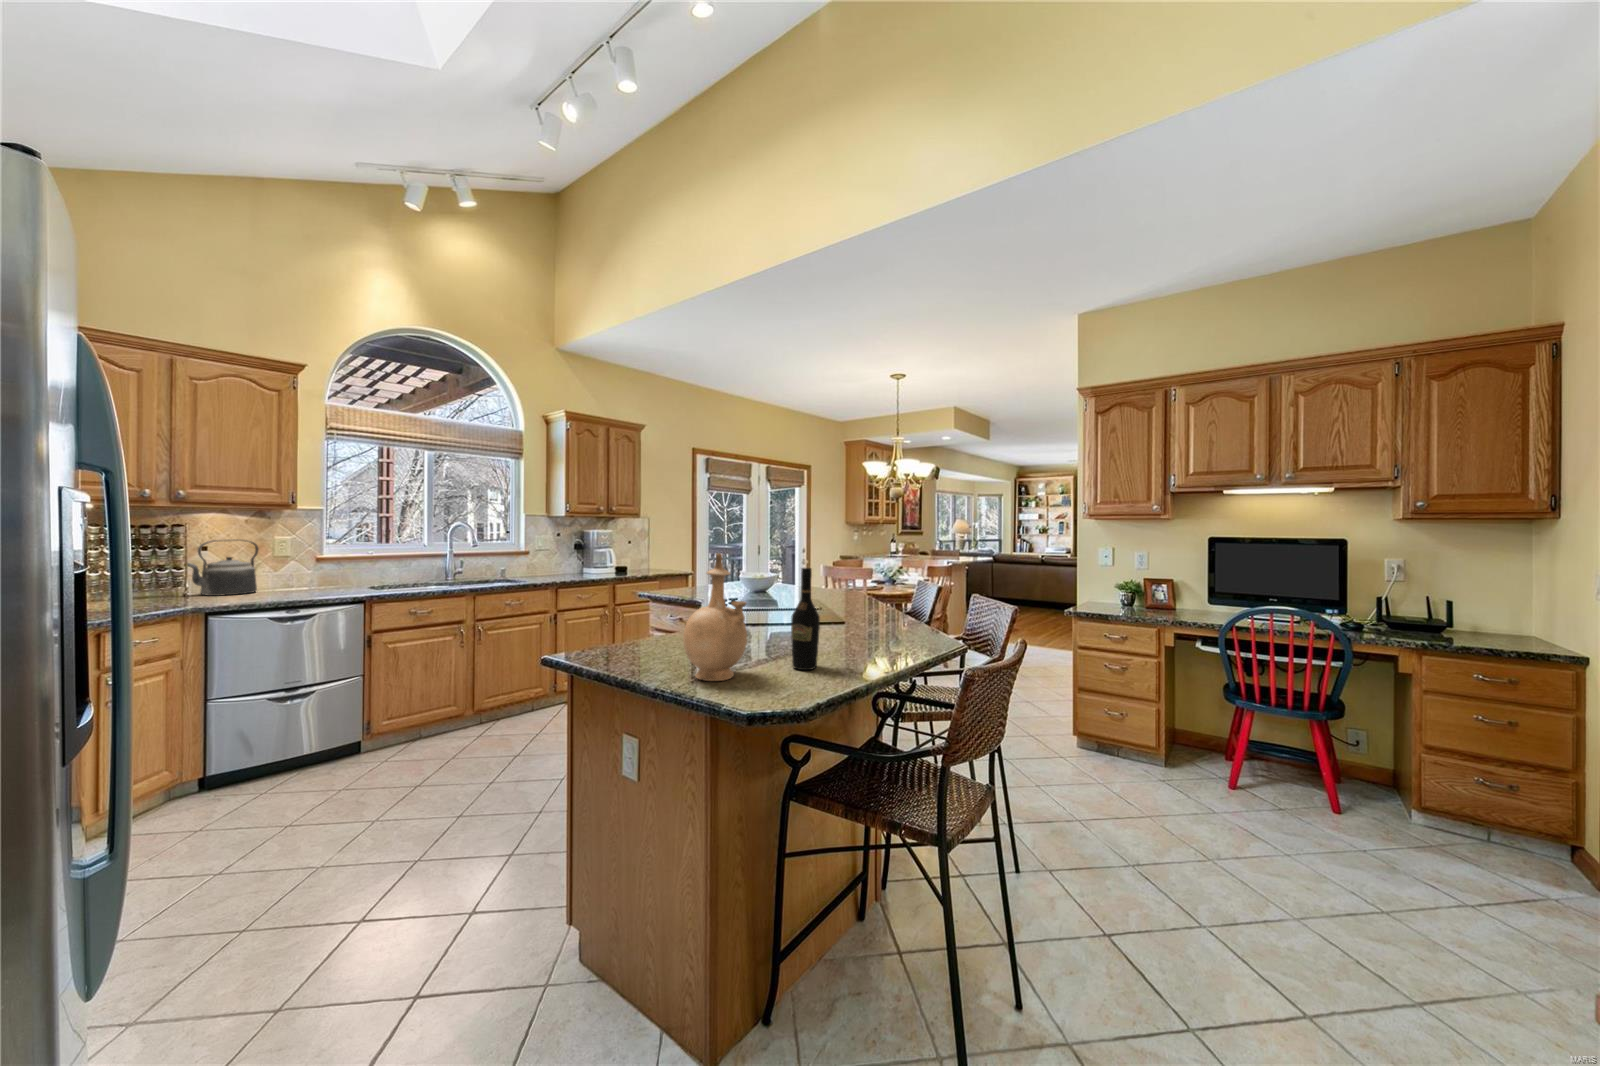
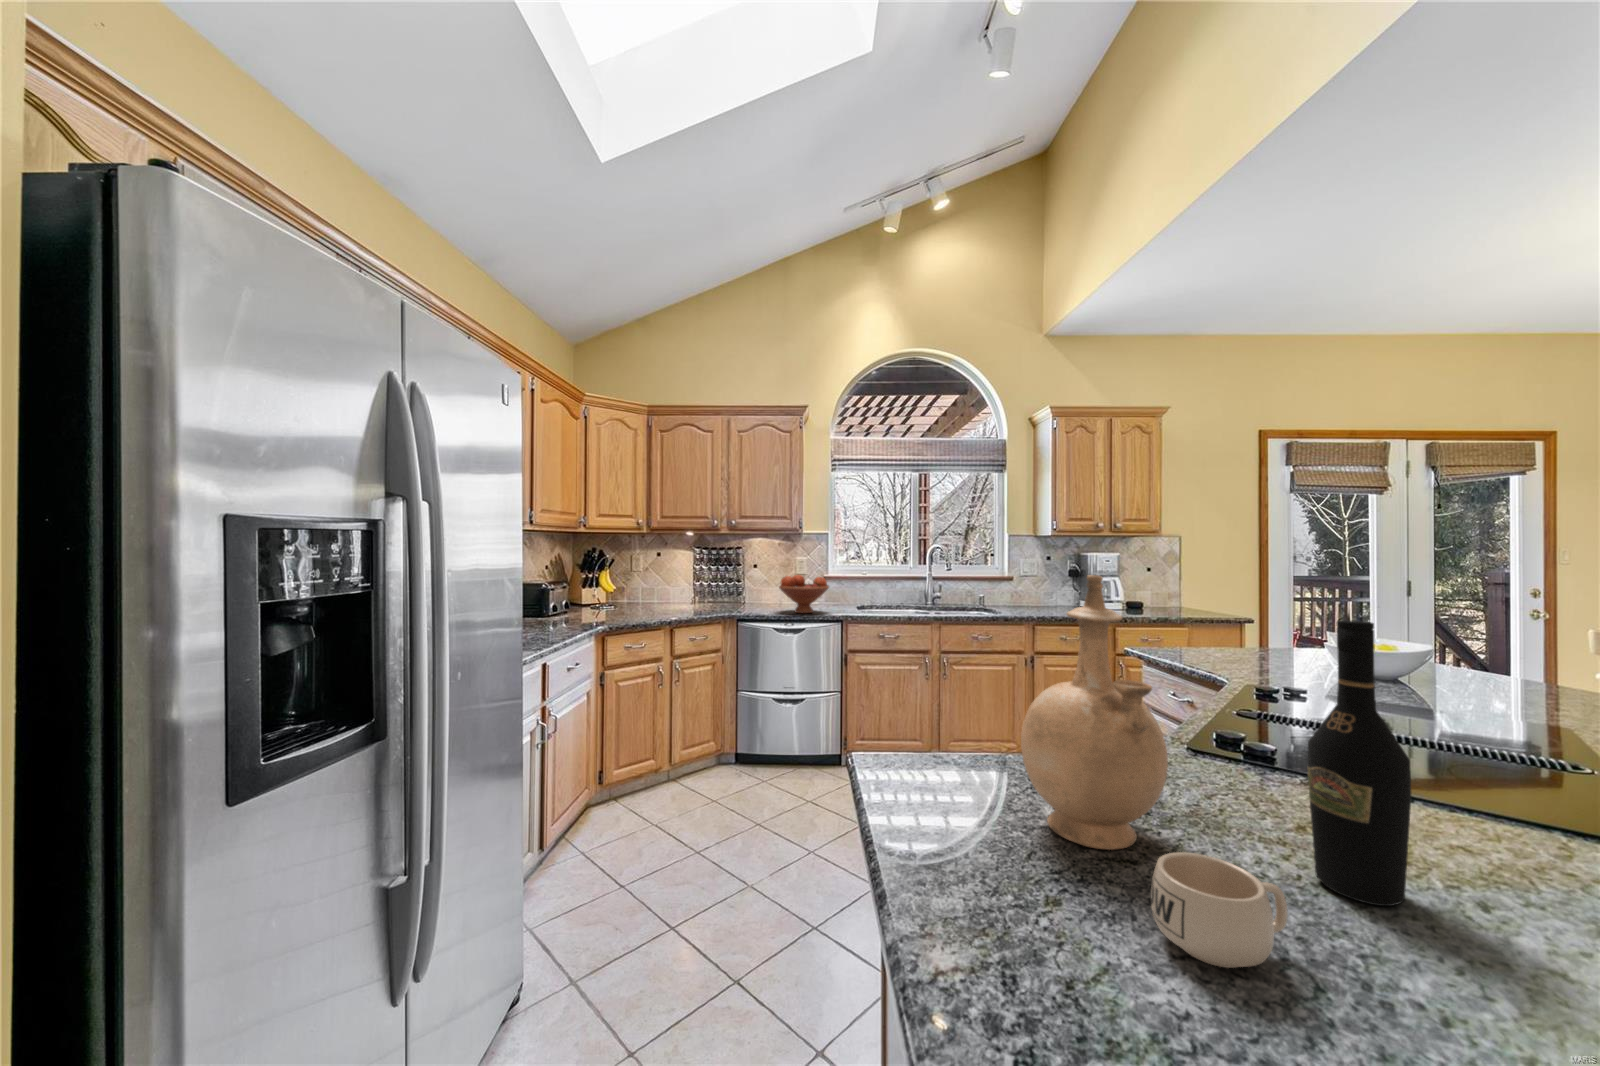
kettle: present [187,540,259,596] -> none [742,560,784,605]
fruit bowl: none [272,556,347,599] -> present [779,575,829,613]
mug: none [760,662,799,696] -> present [1151,852,1288,968]

